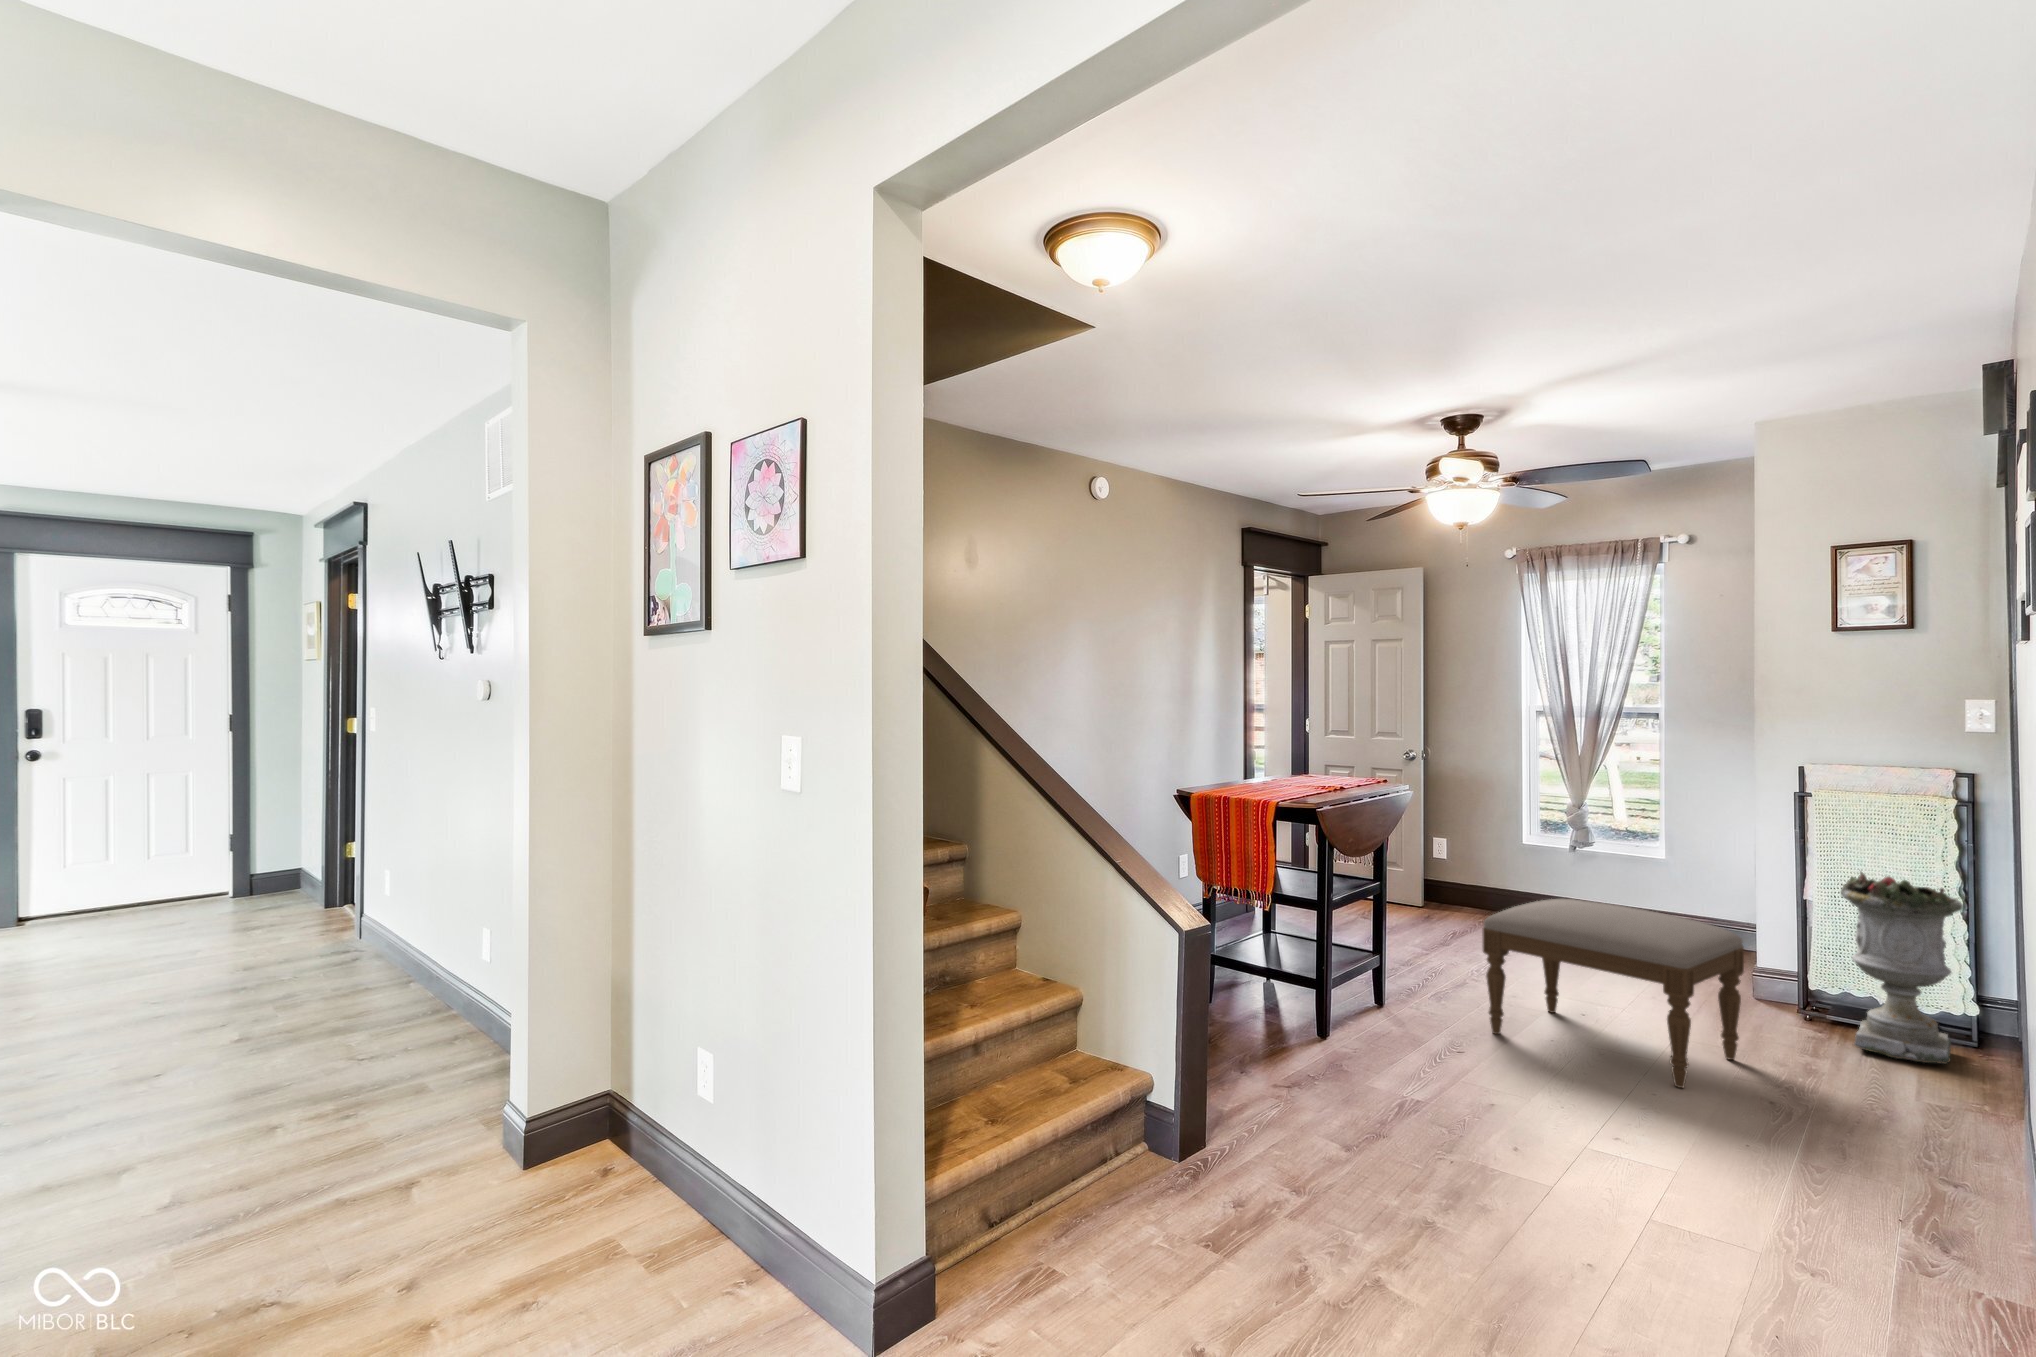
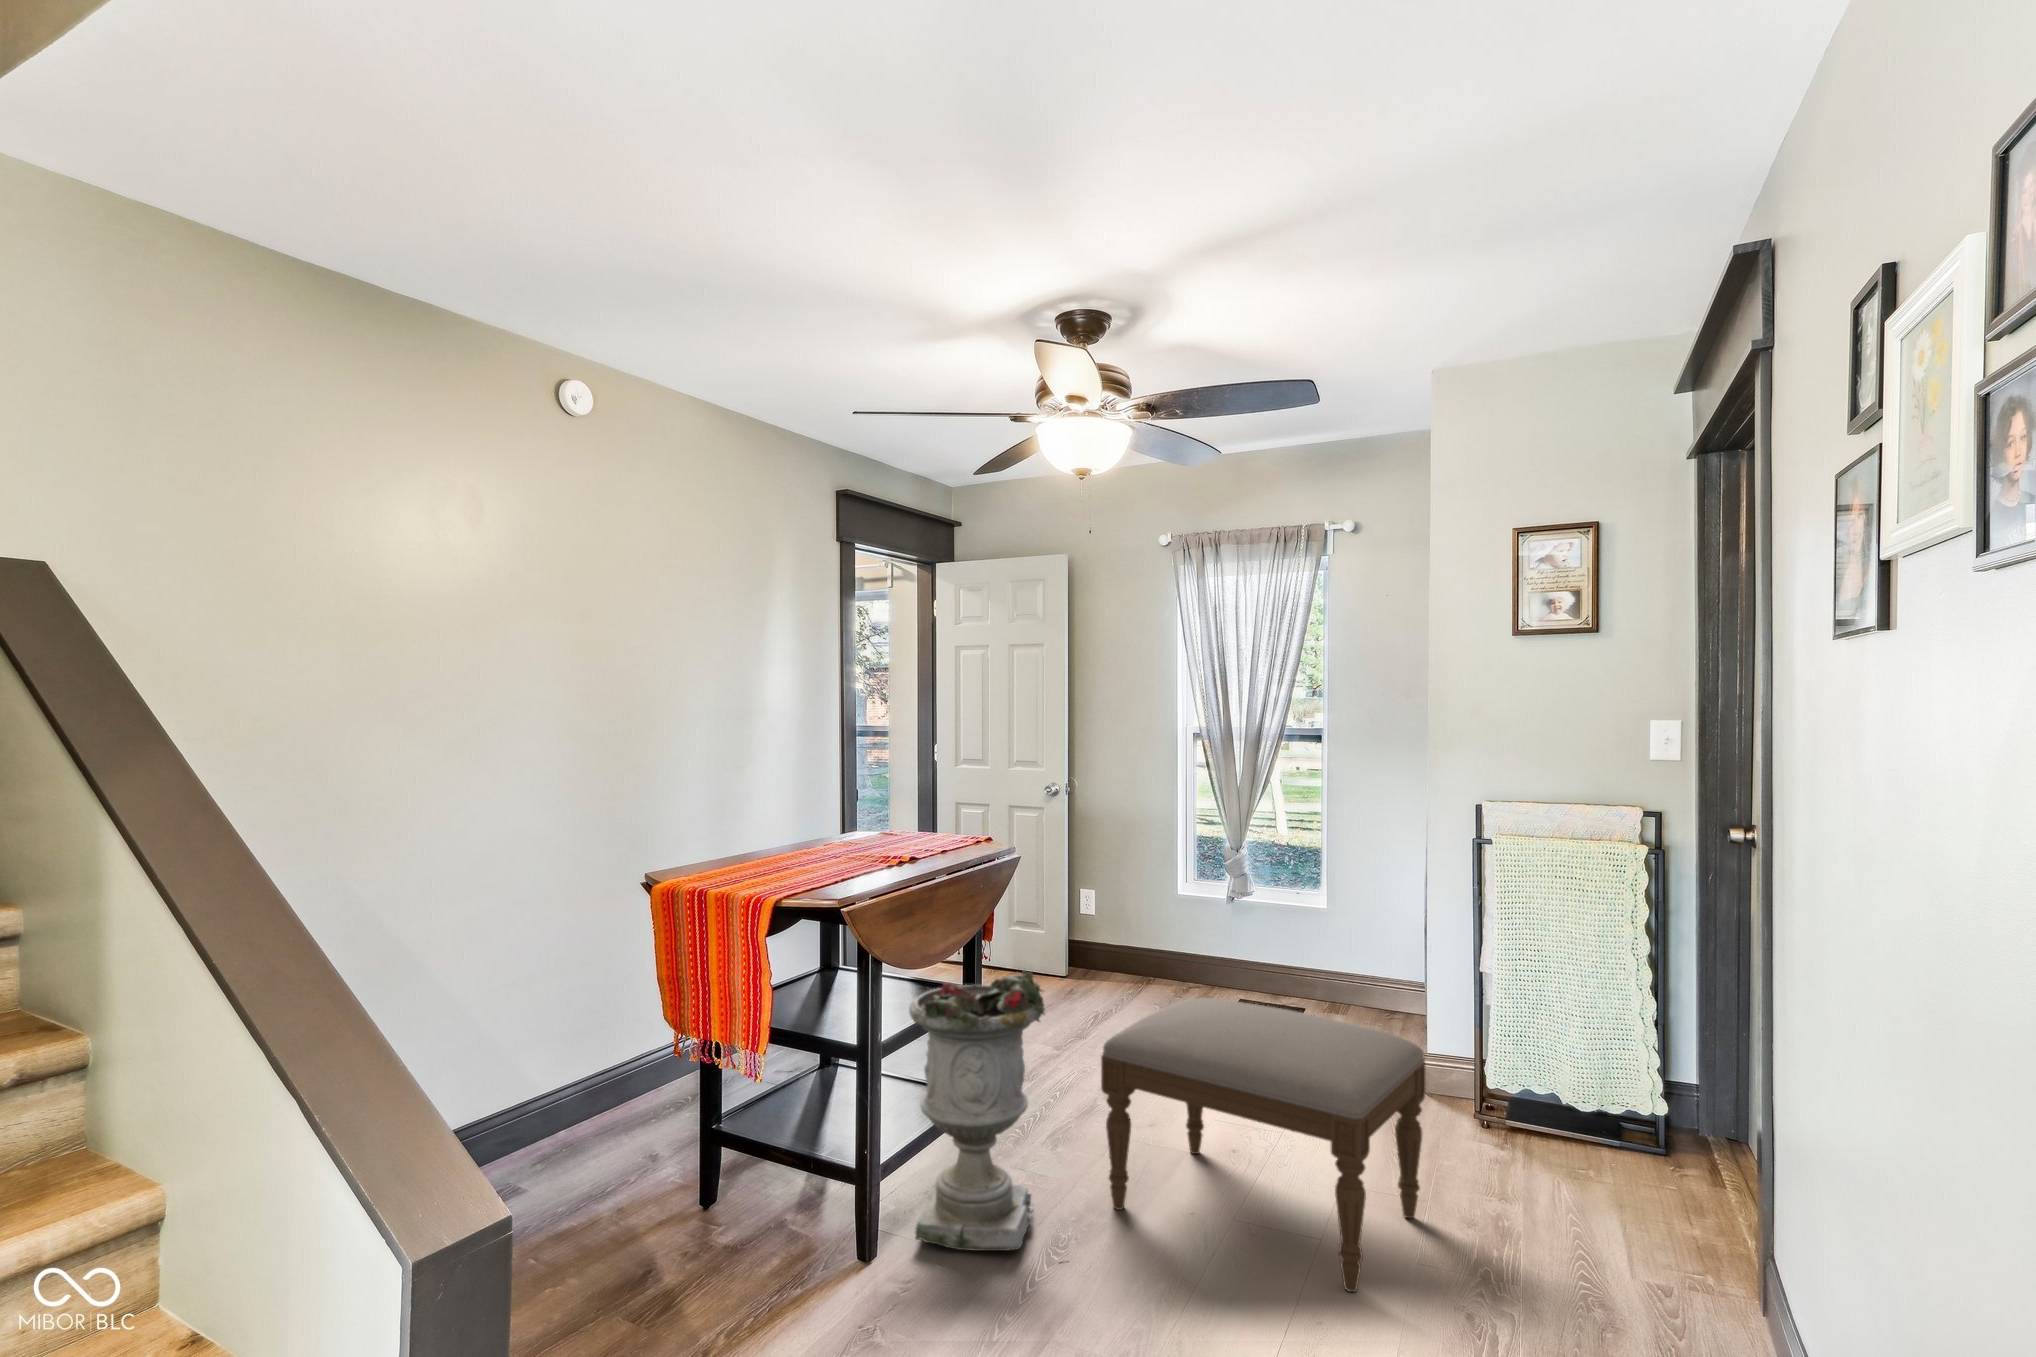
planter: present [1841,872,1963,1064] -> present [909,970,1045,1251]

